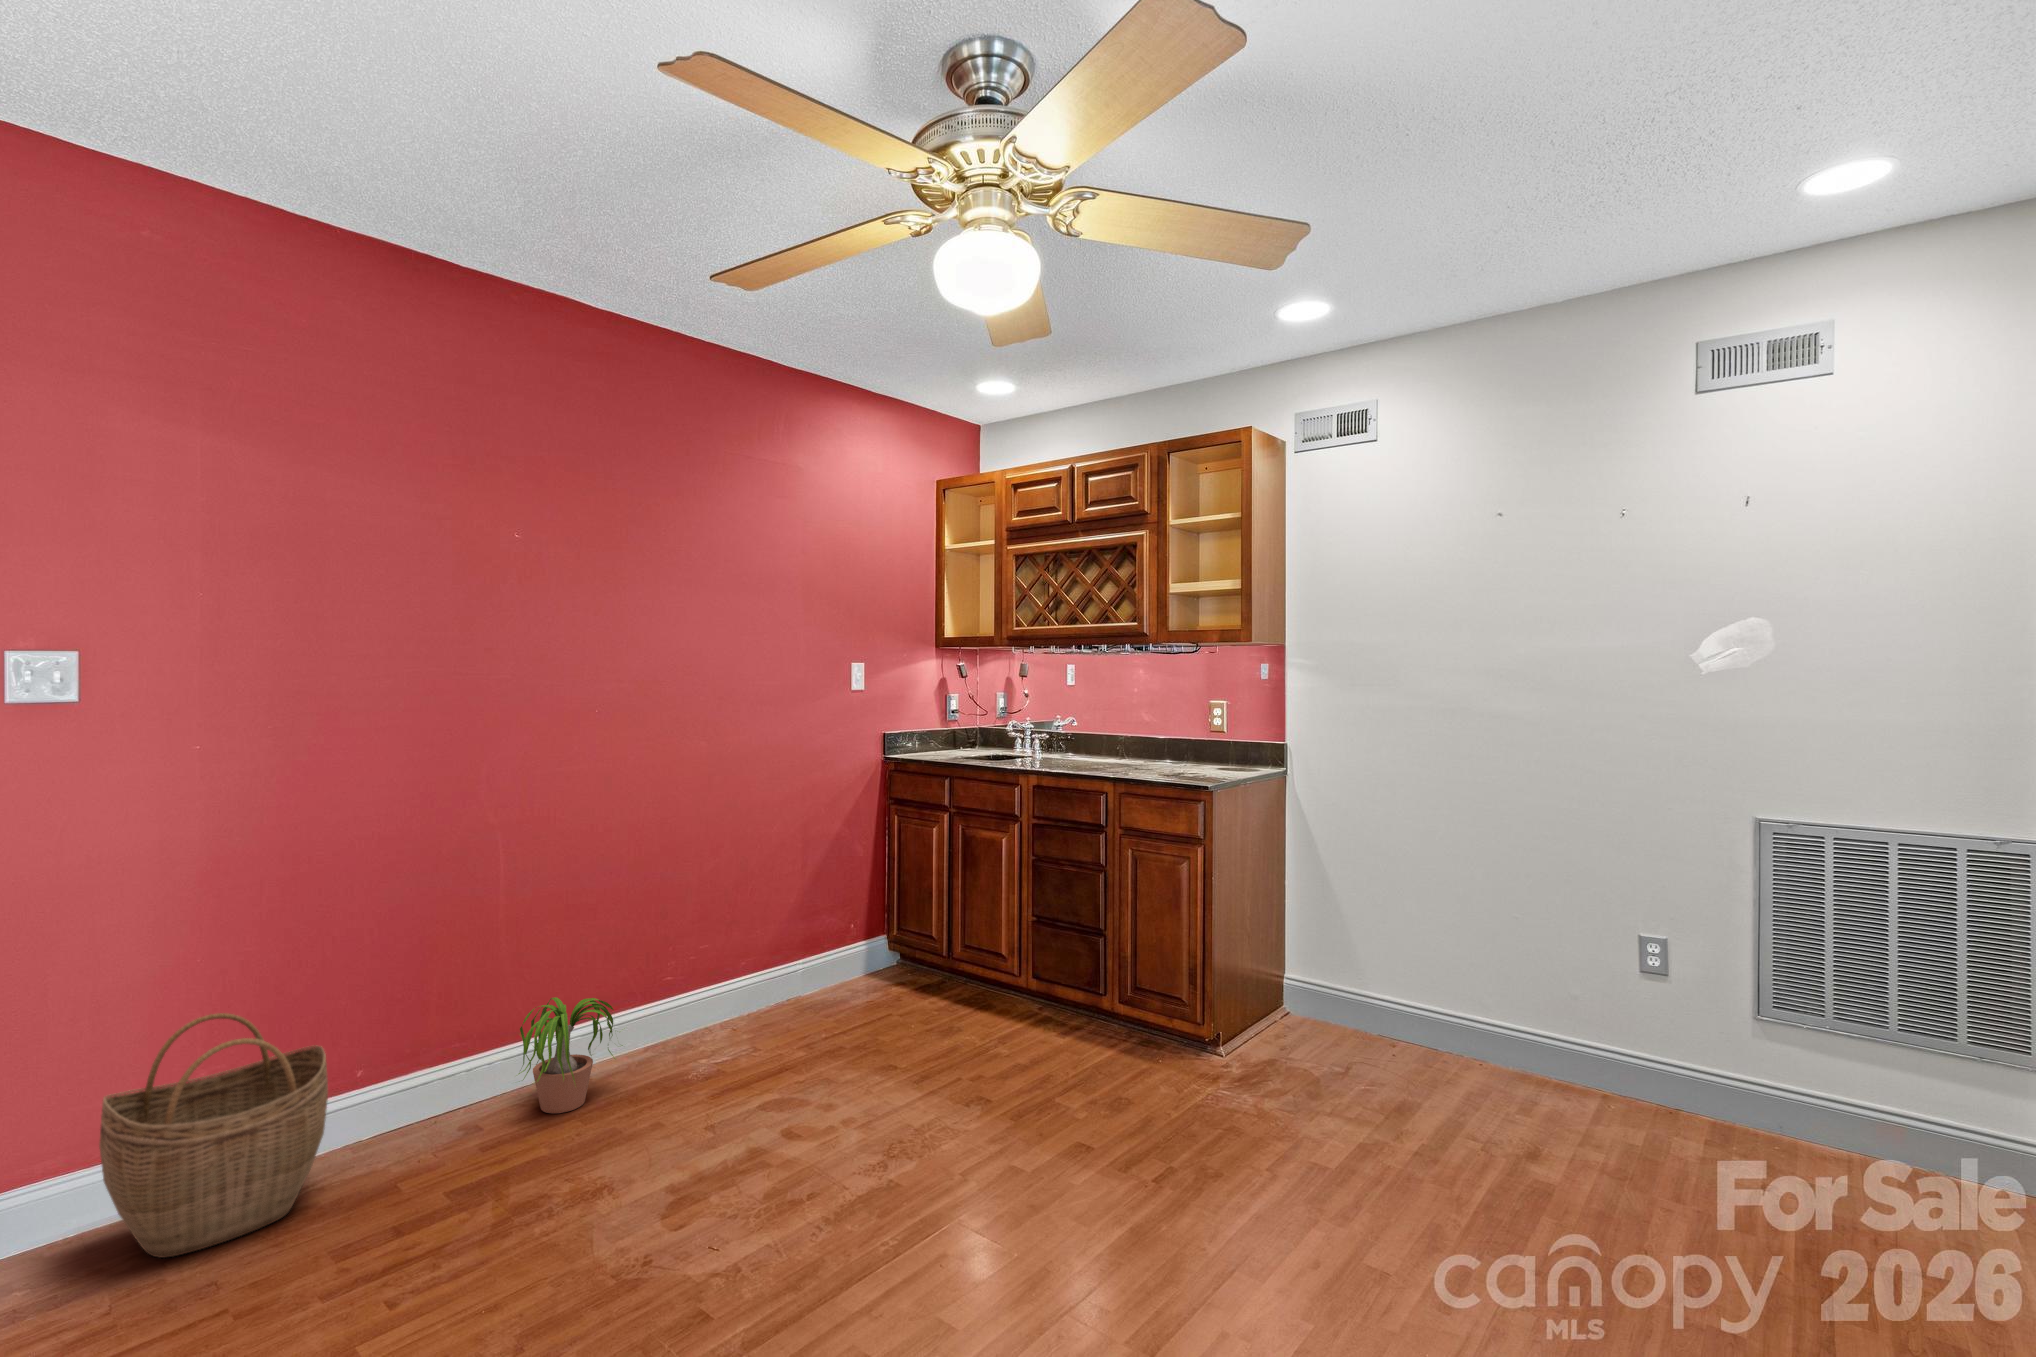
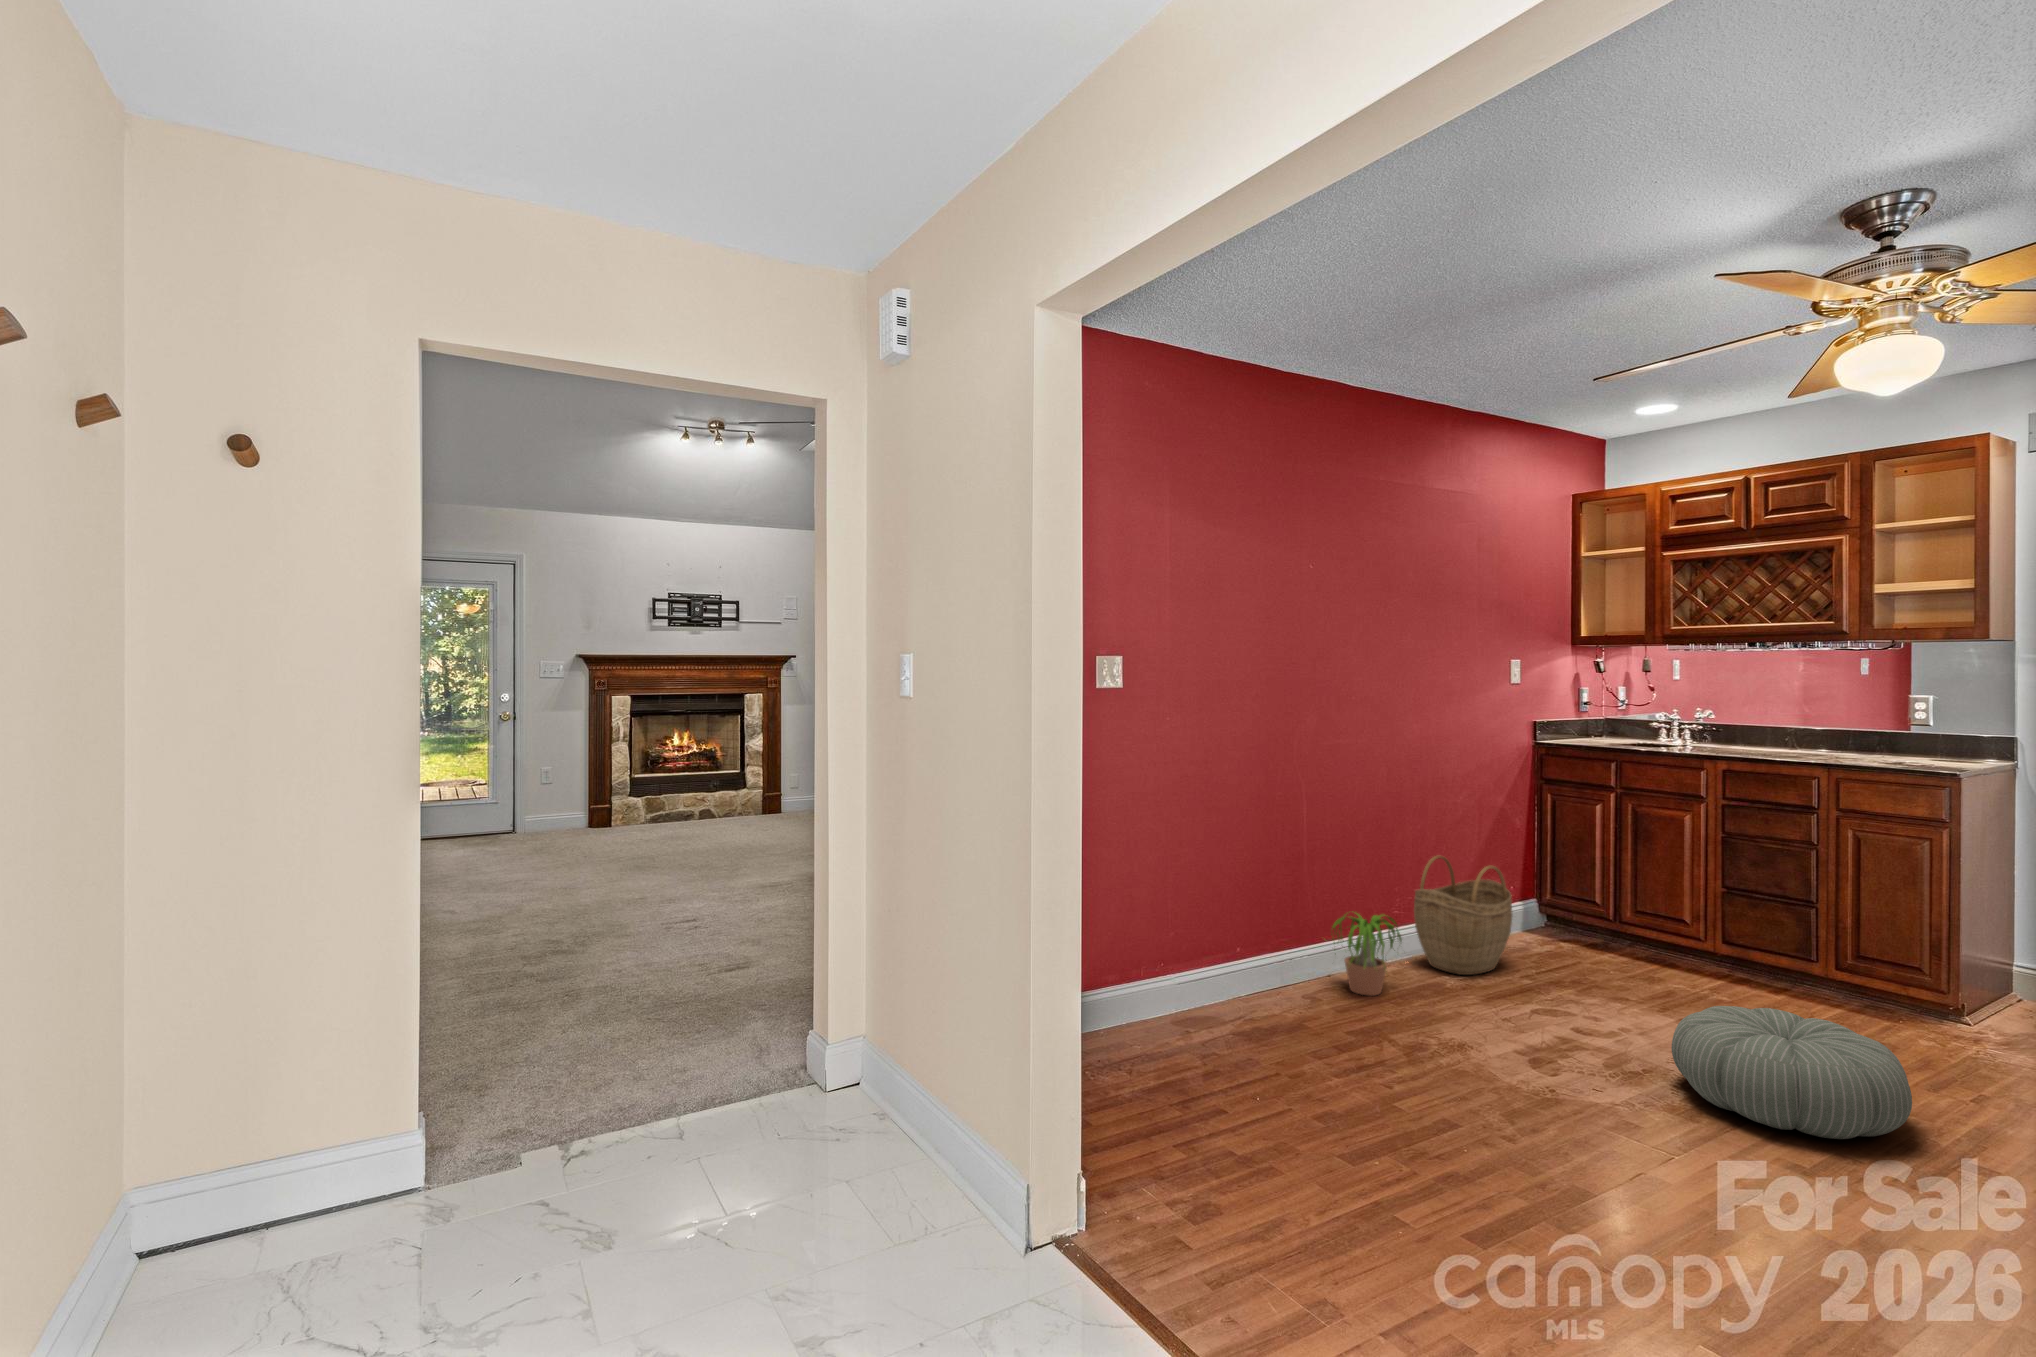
woven basket: present [99,1013,328,1258] -> present [1414,856,1512,975]
pouf: none [822,1091,1061,1283] -> present [1672,1006,1912,1139]

